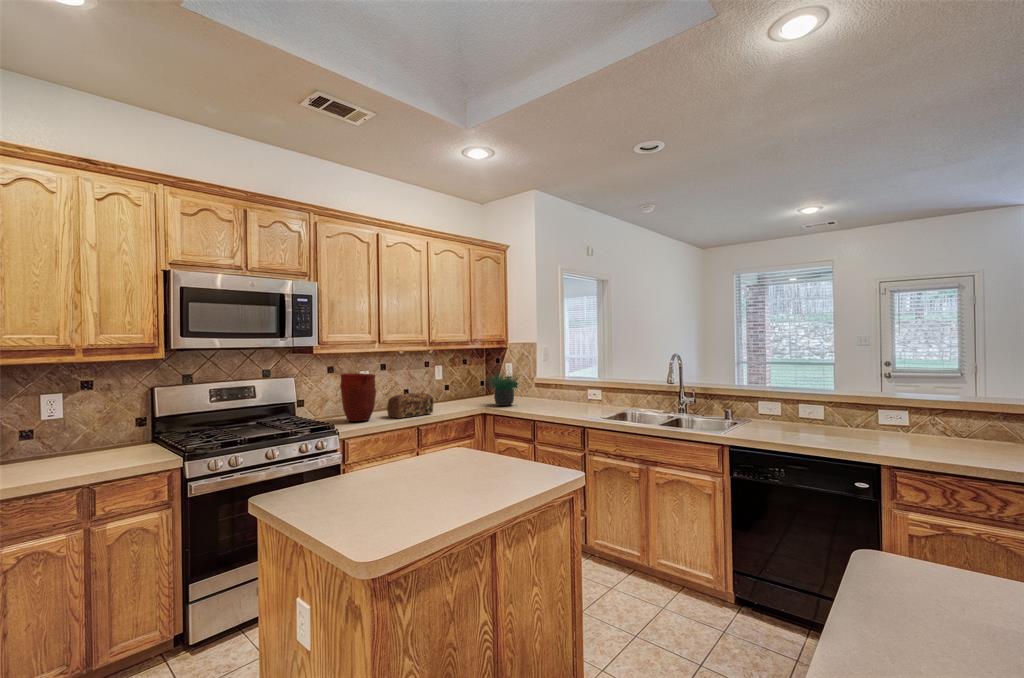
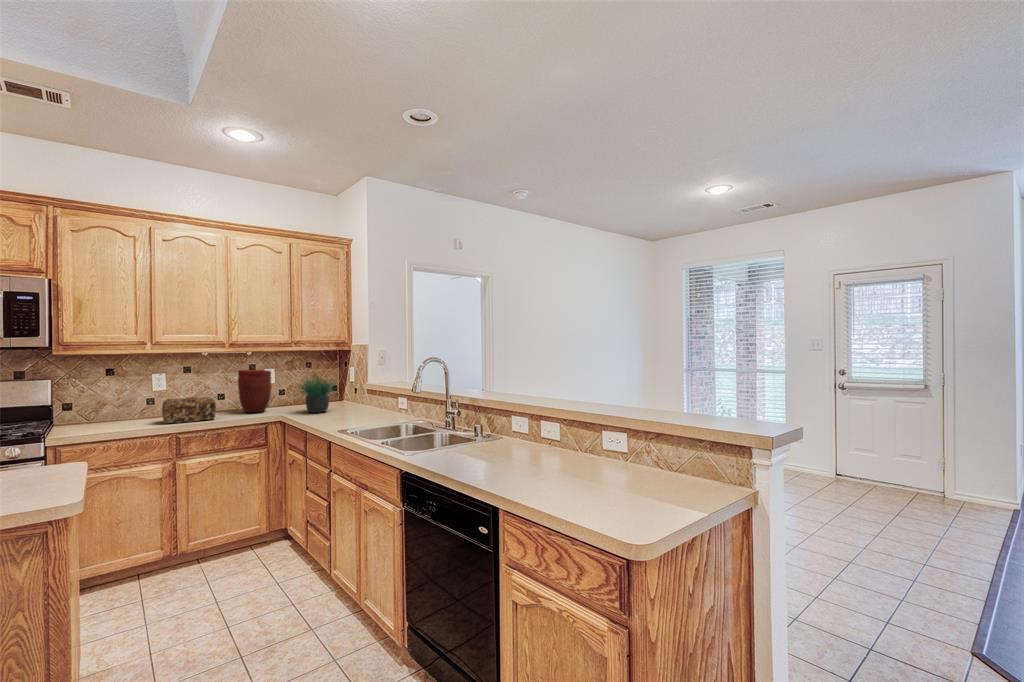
vase: present [340,373,376,421] -> present [238,370,272,412]

